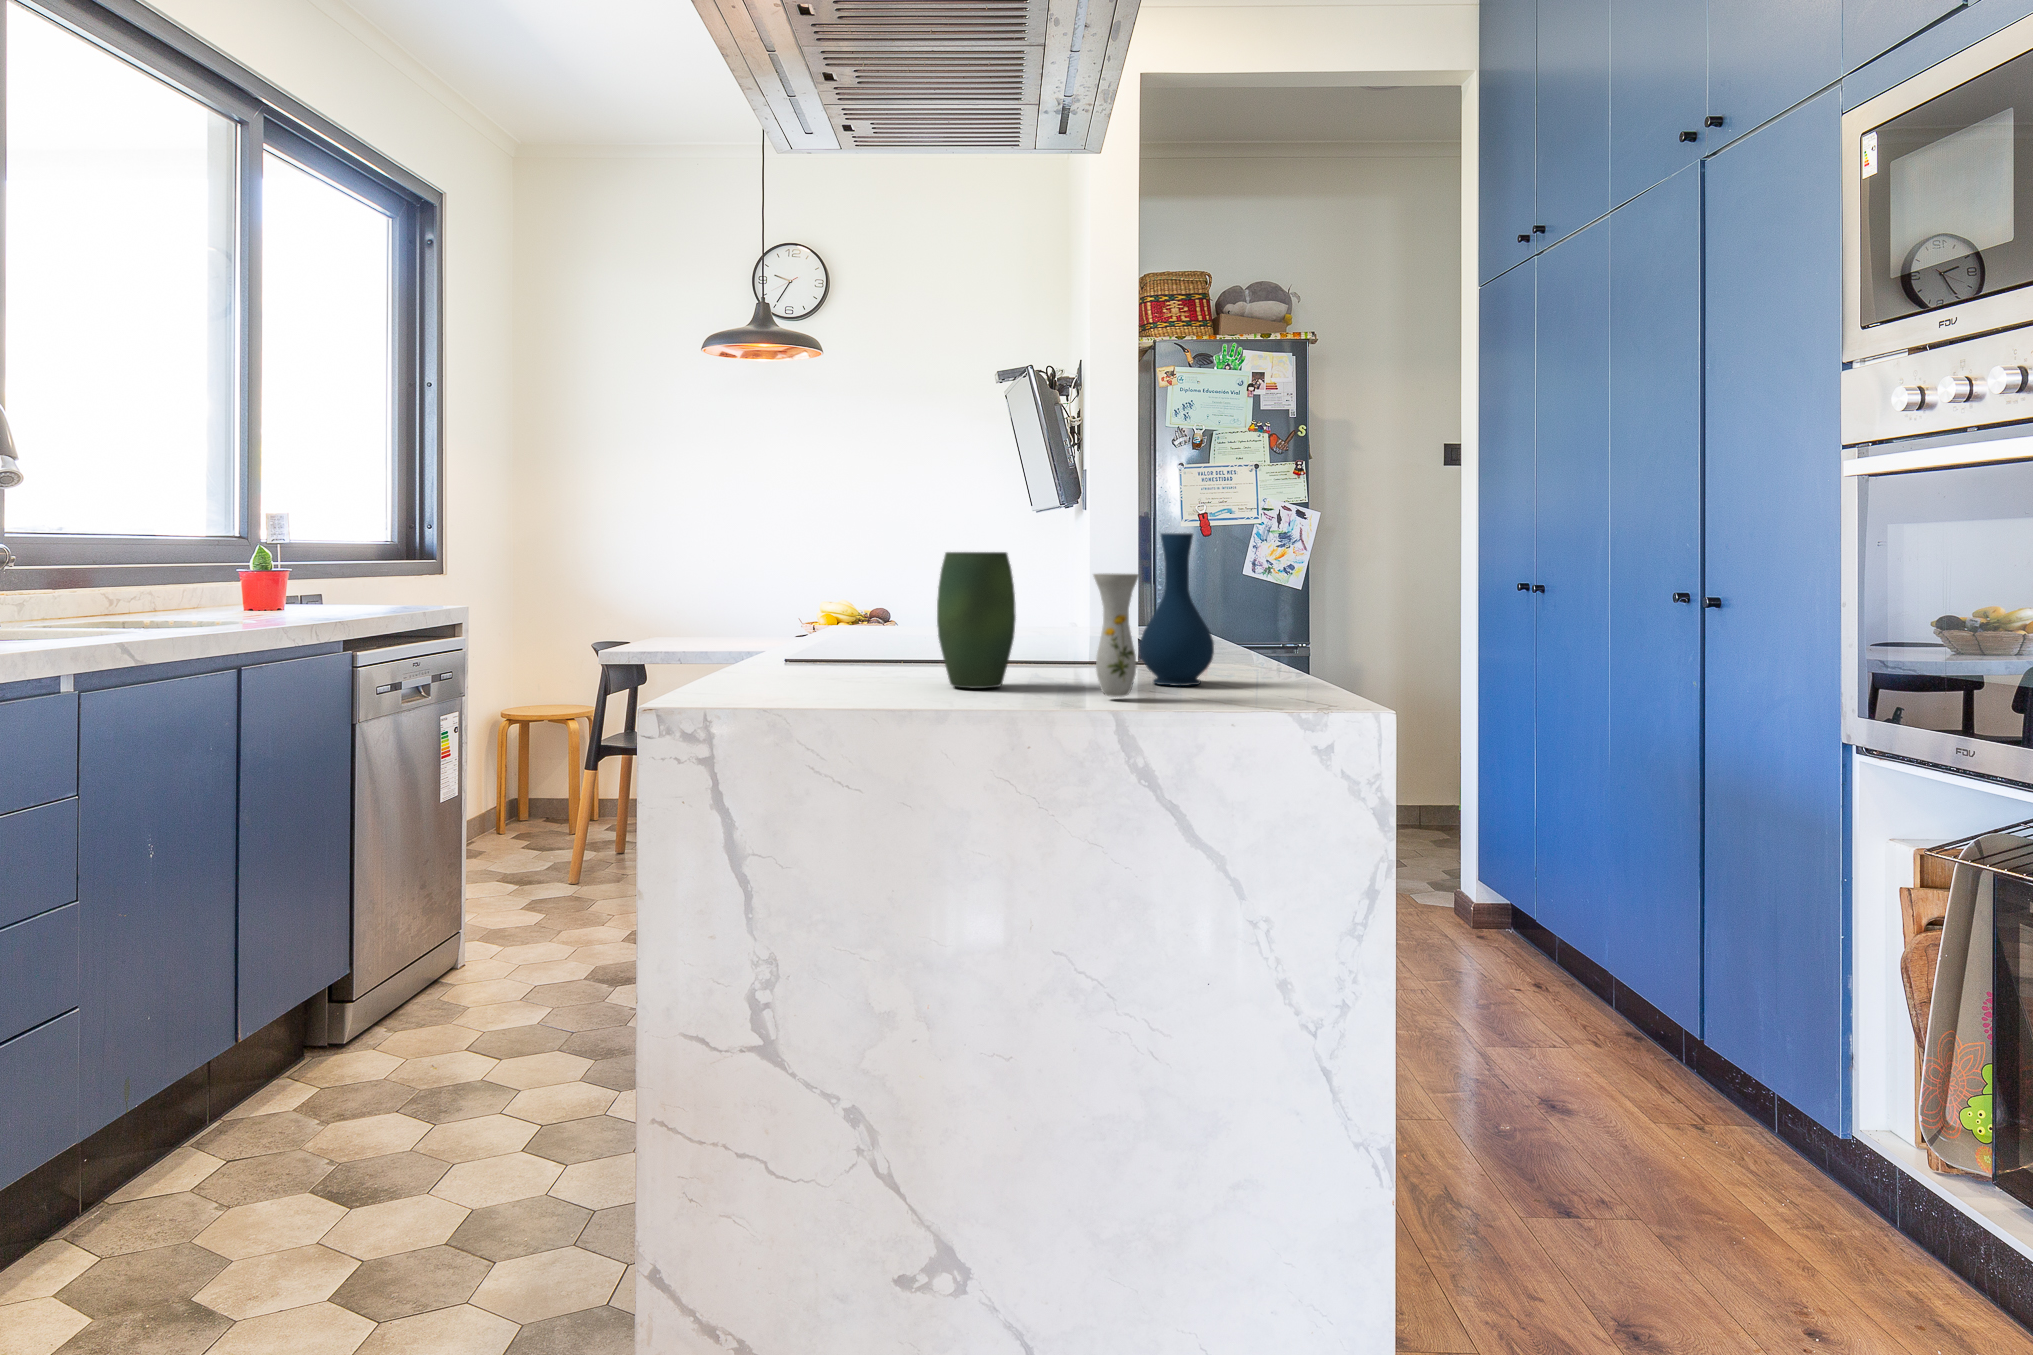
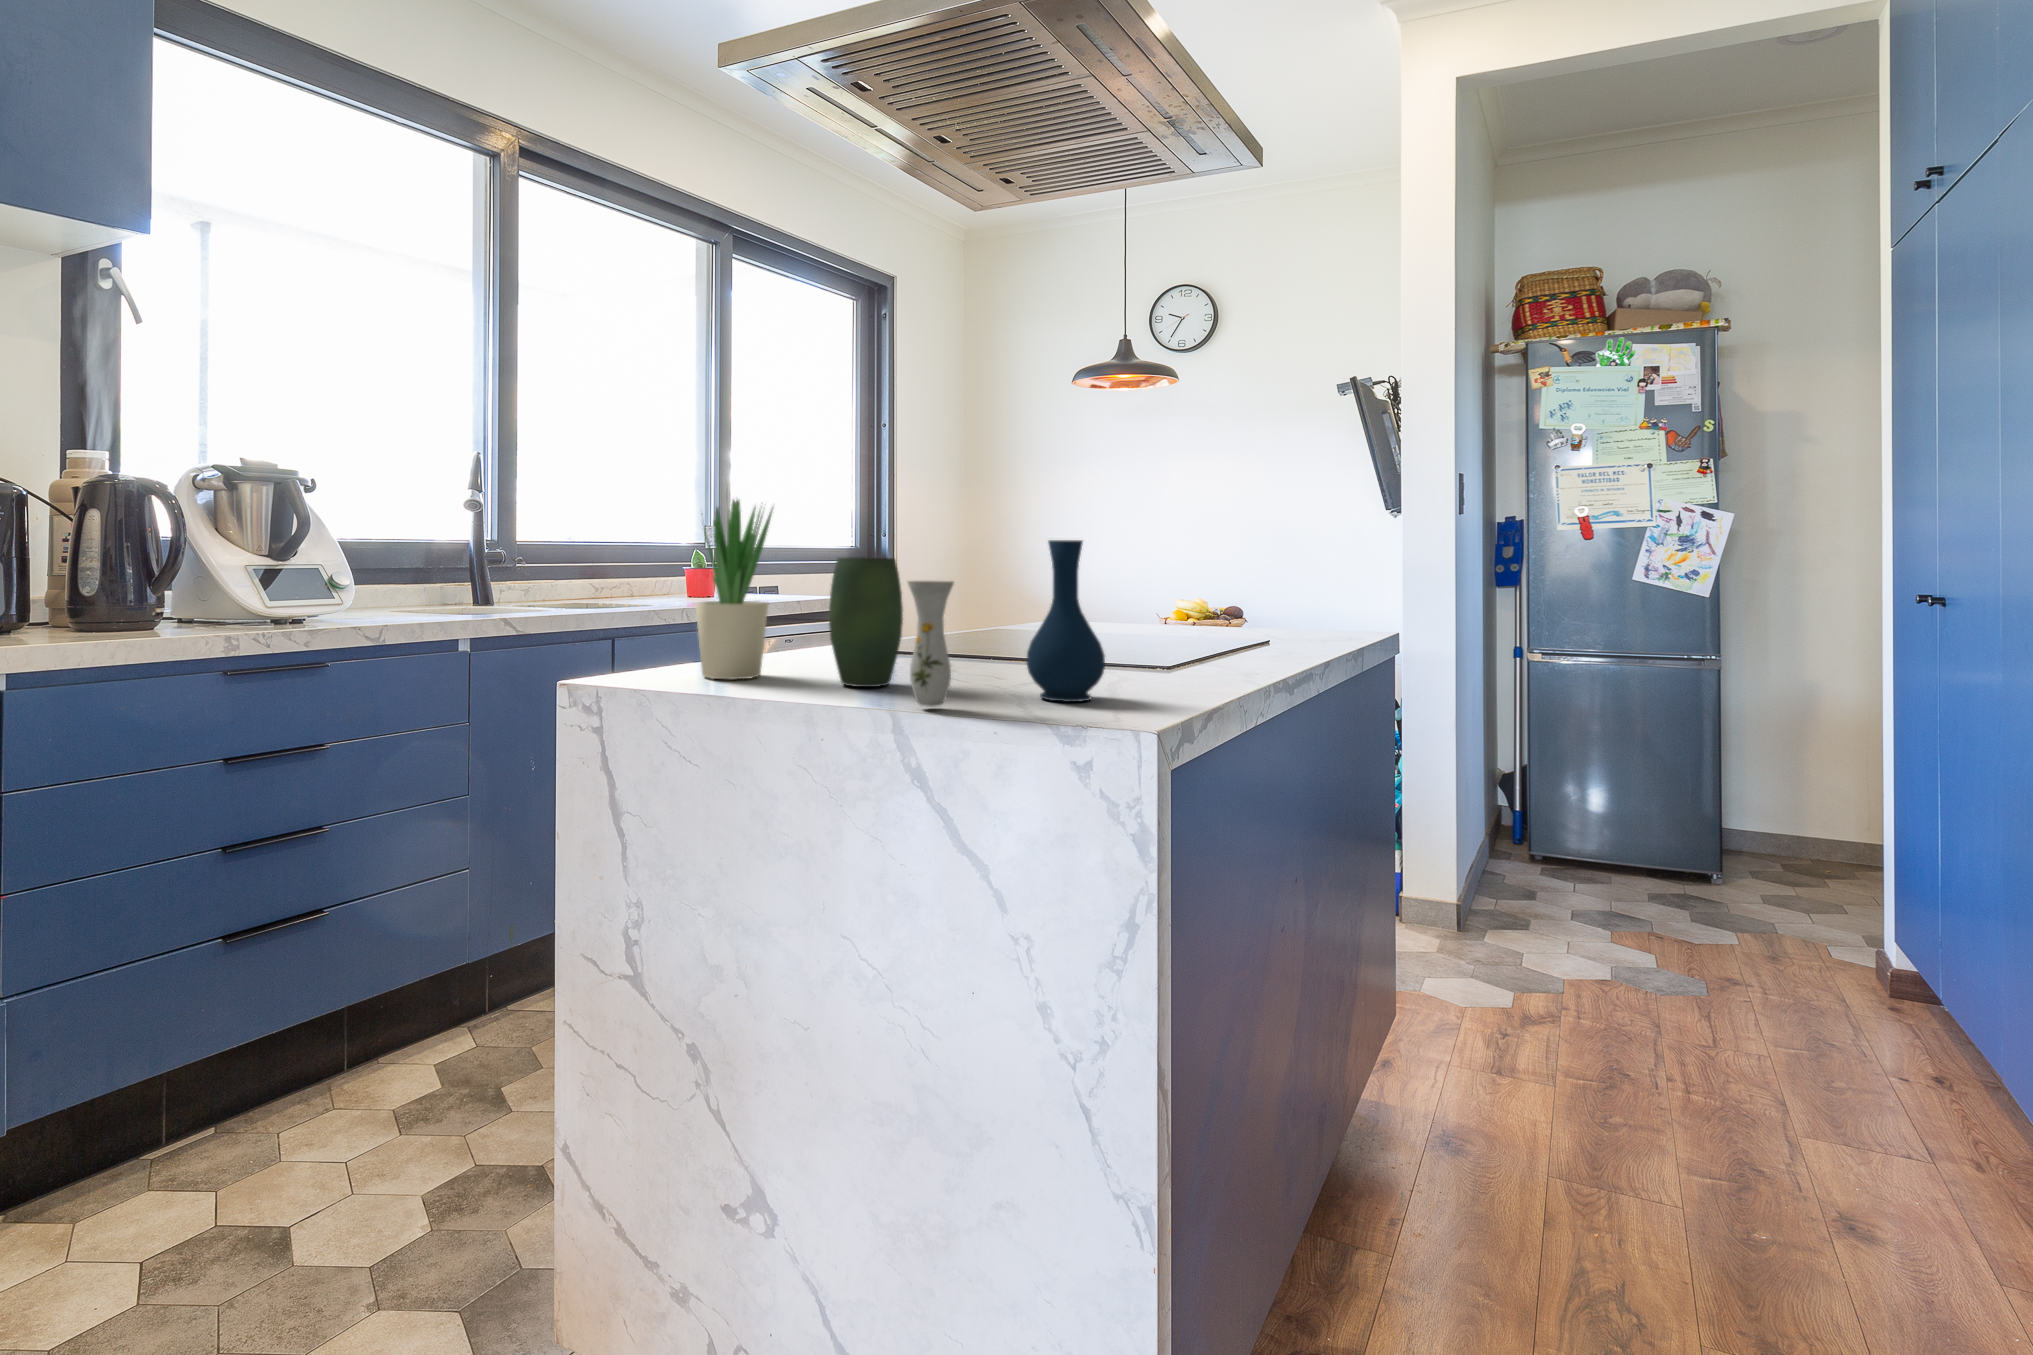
potted plant: none [774,453,874,693] -> present [696,497,772,679]

